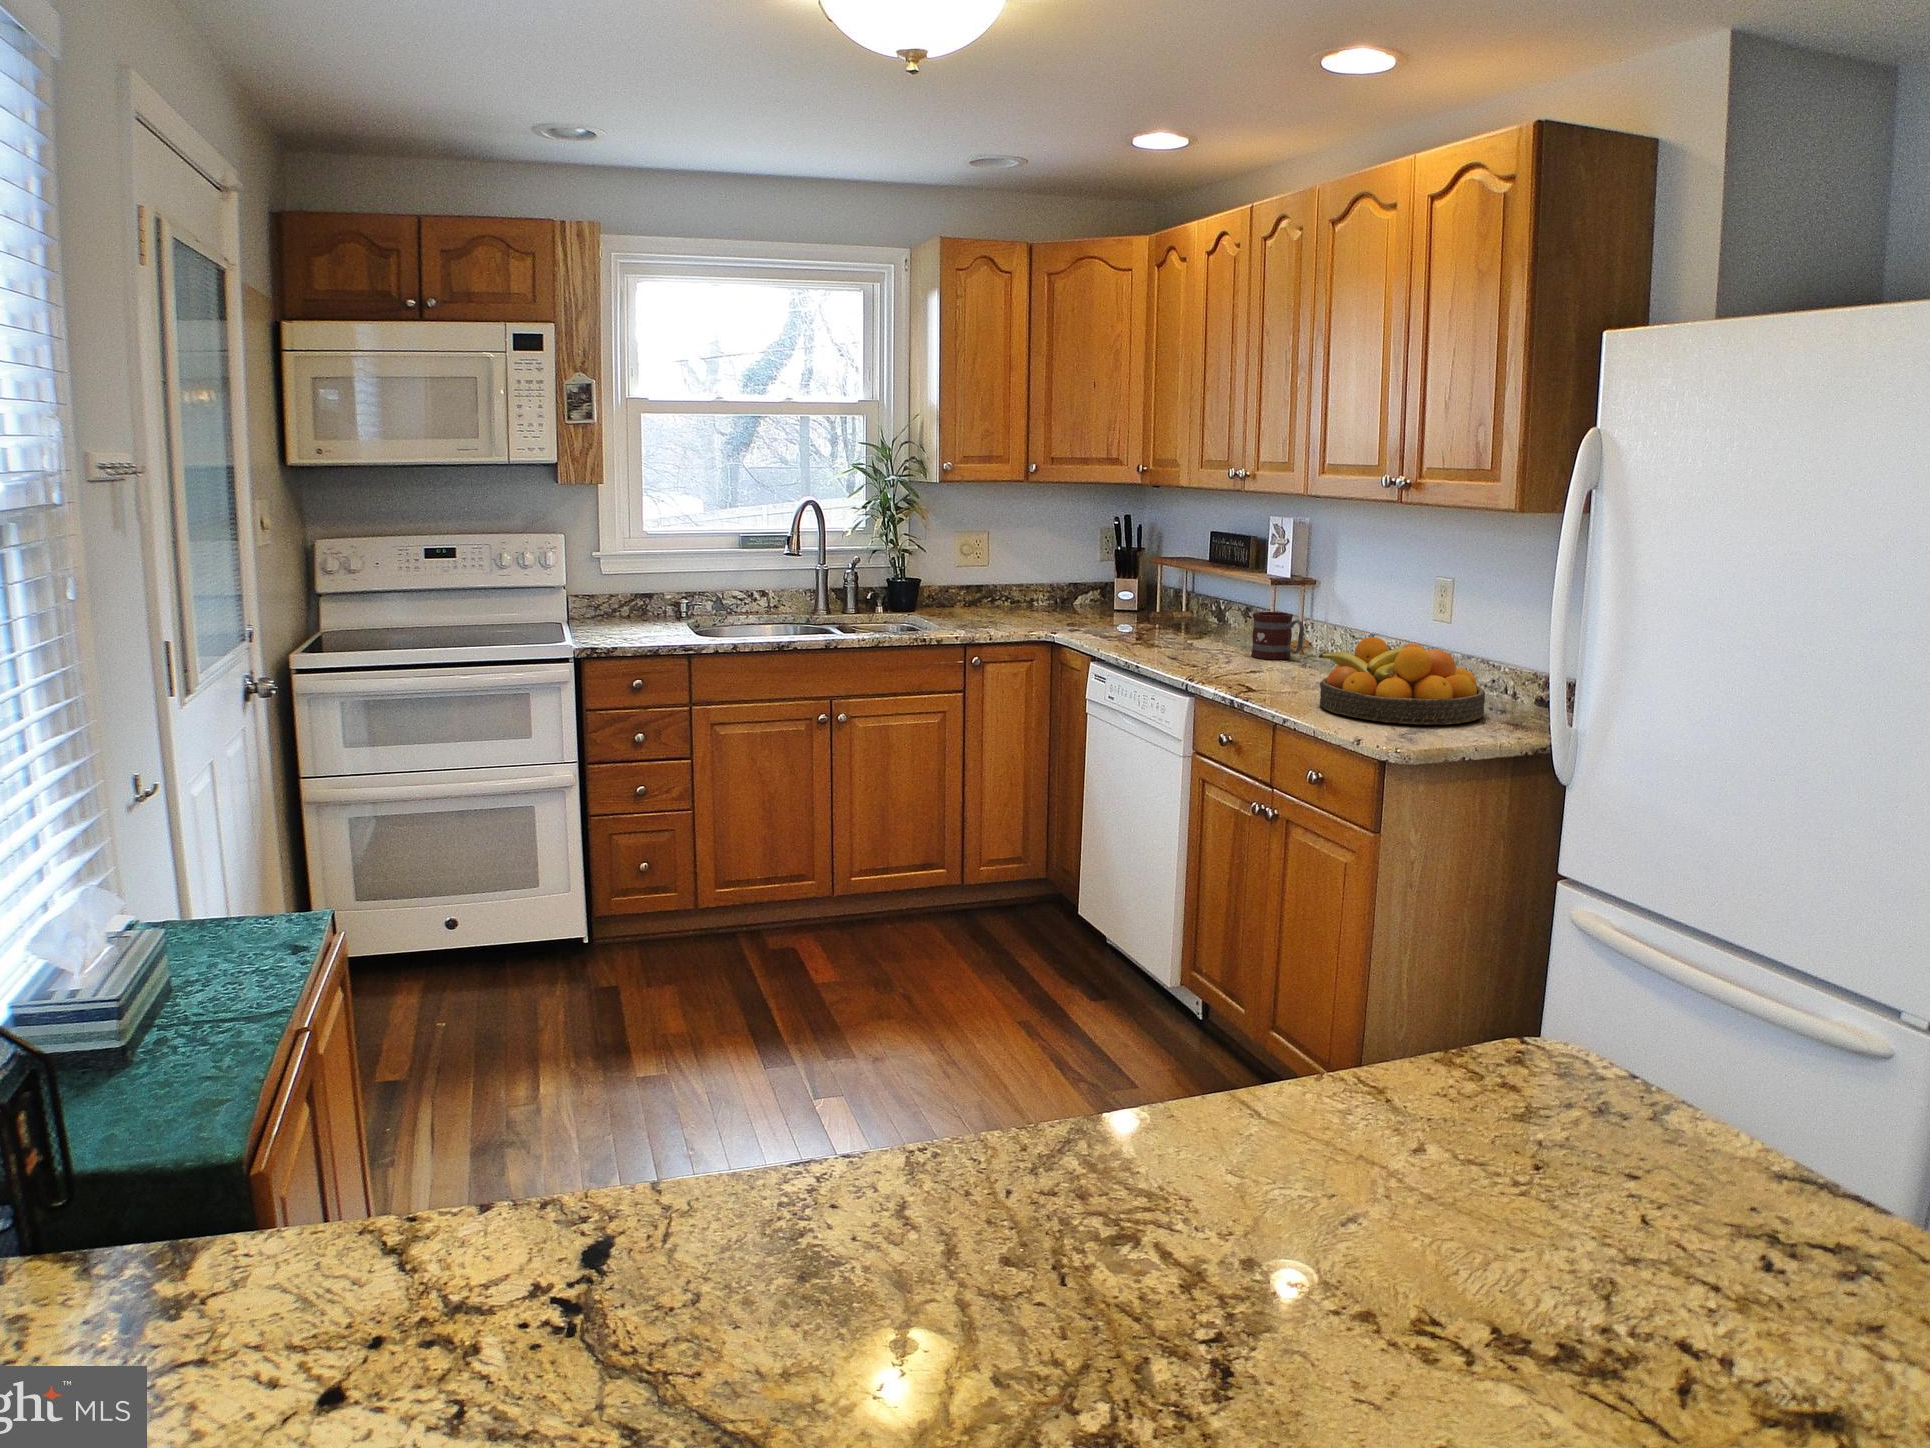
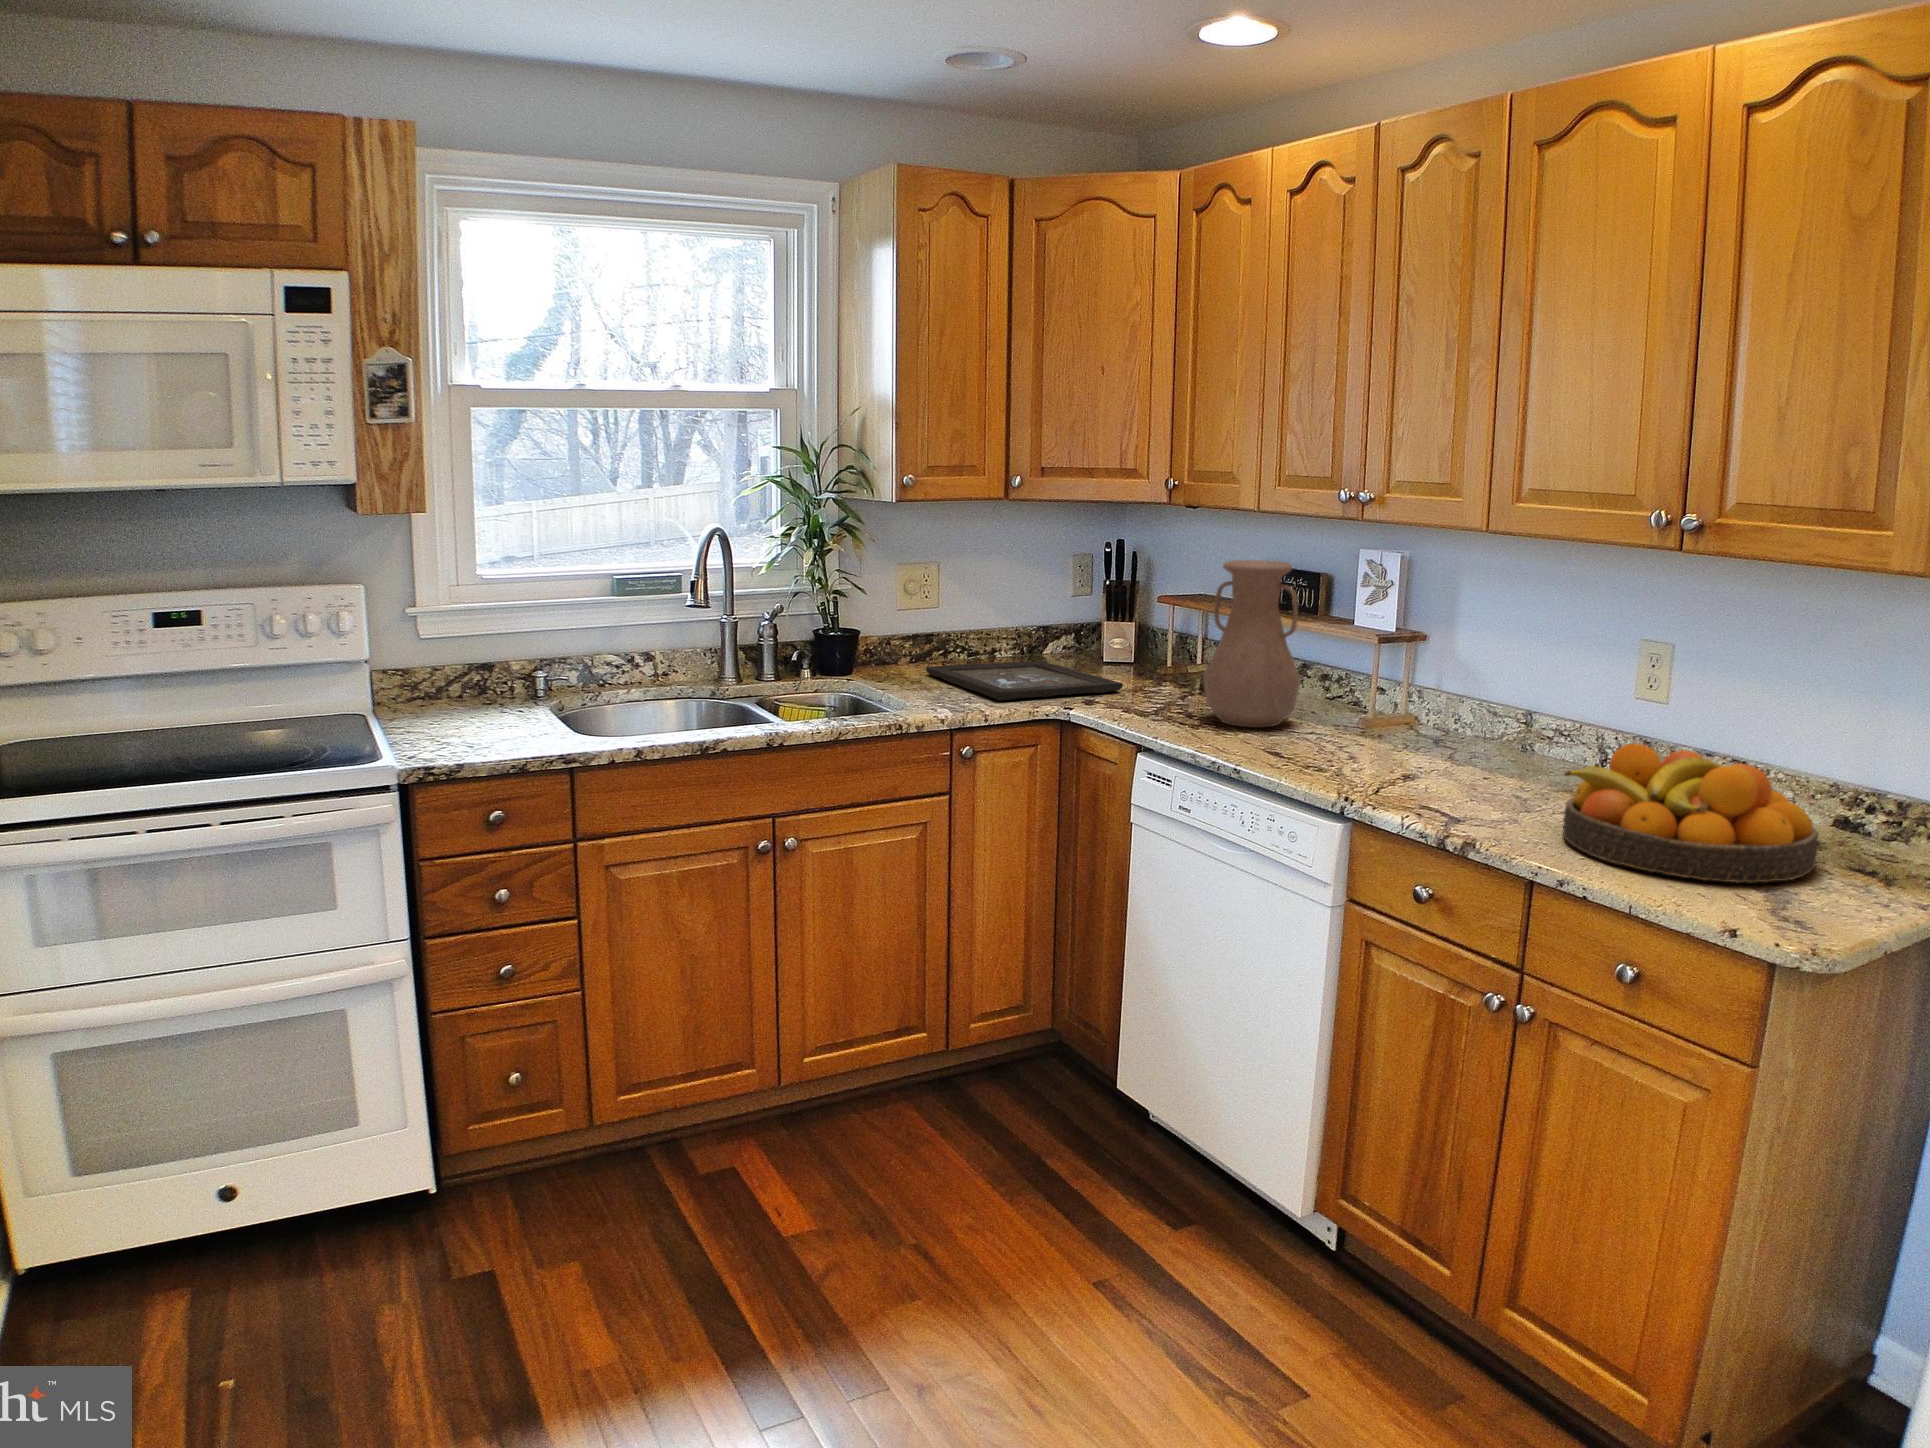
vase: none [1148,524,1219,646] -> present [1203,560,1300,728]
tray: none [970,607,1107,627] -> present [926,661,1123,700]
mug: present [1251,612,1304,659] -> none [1364,682,1442,749]

